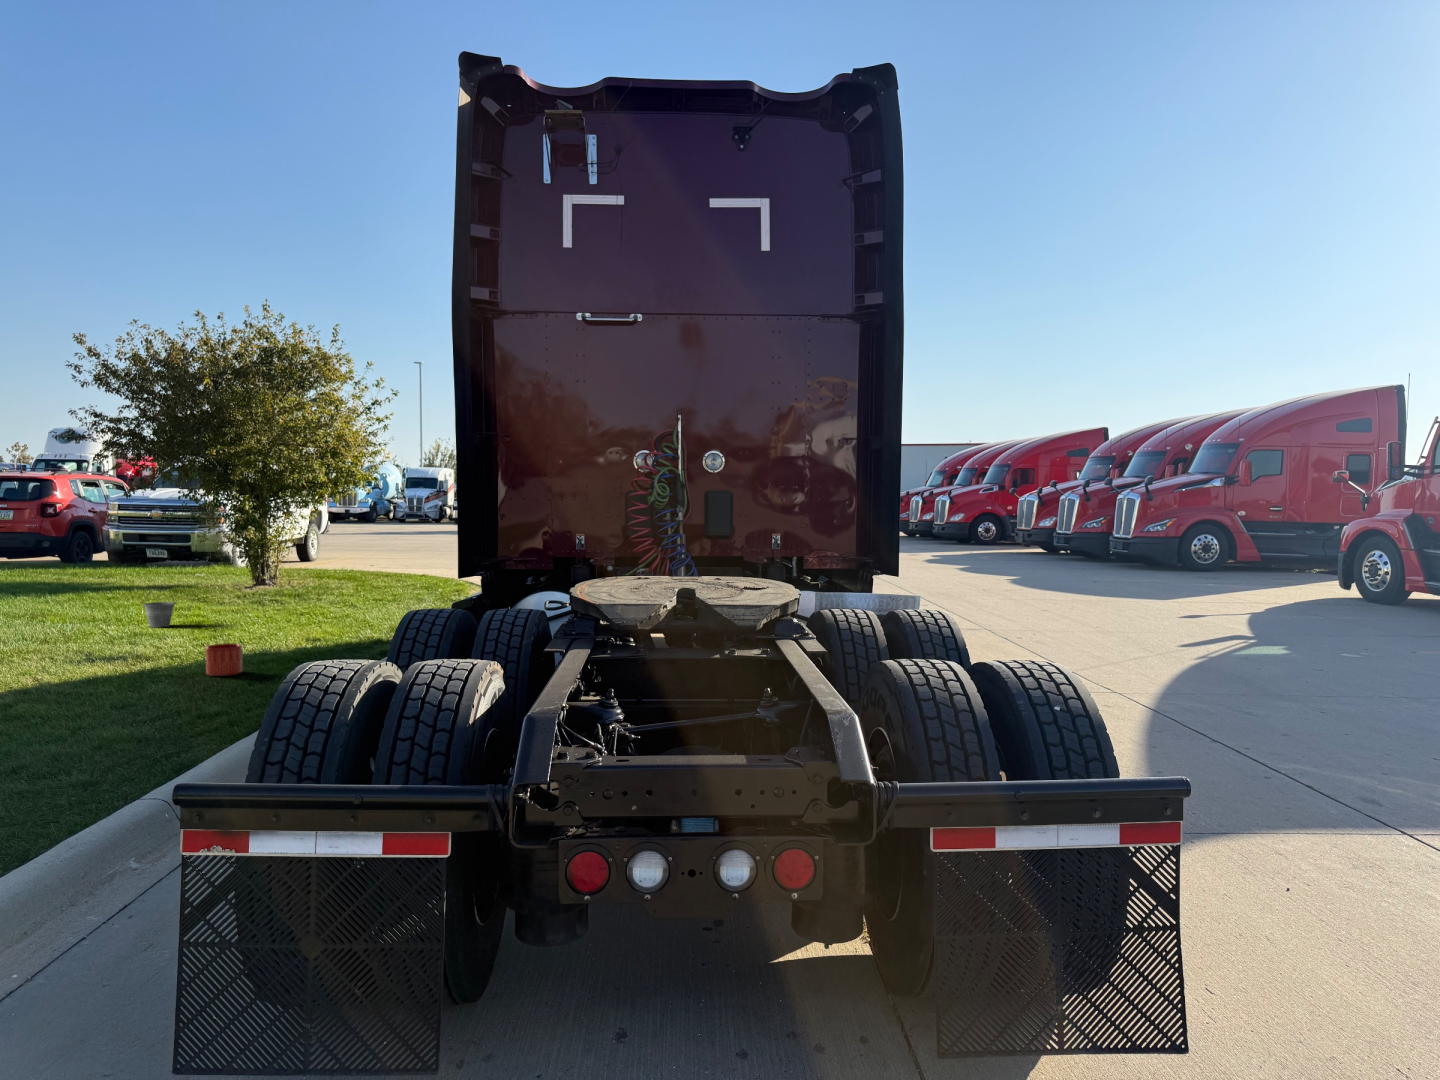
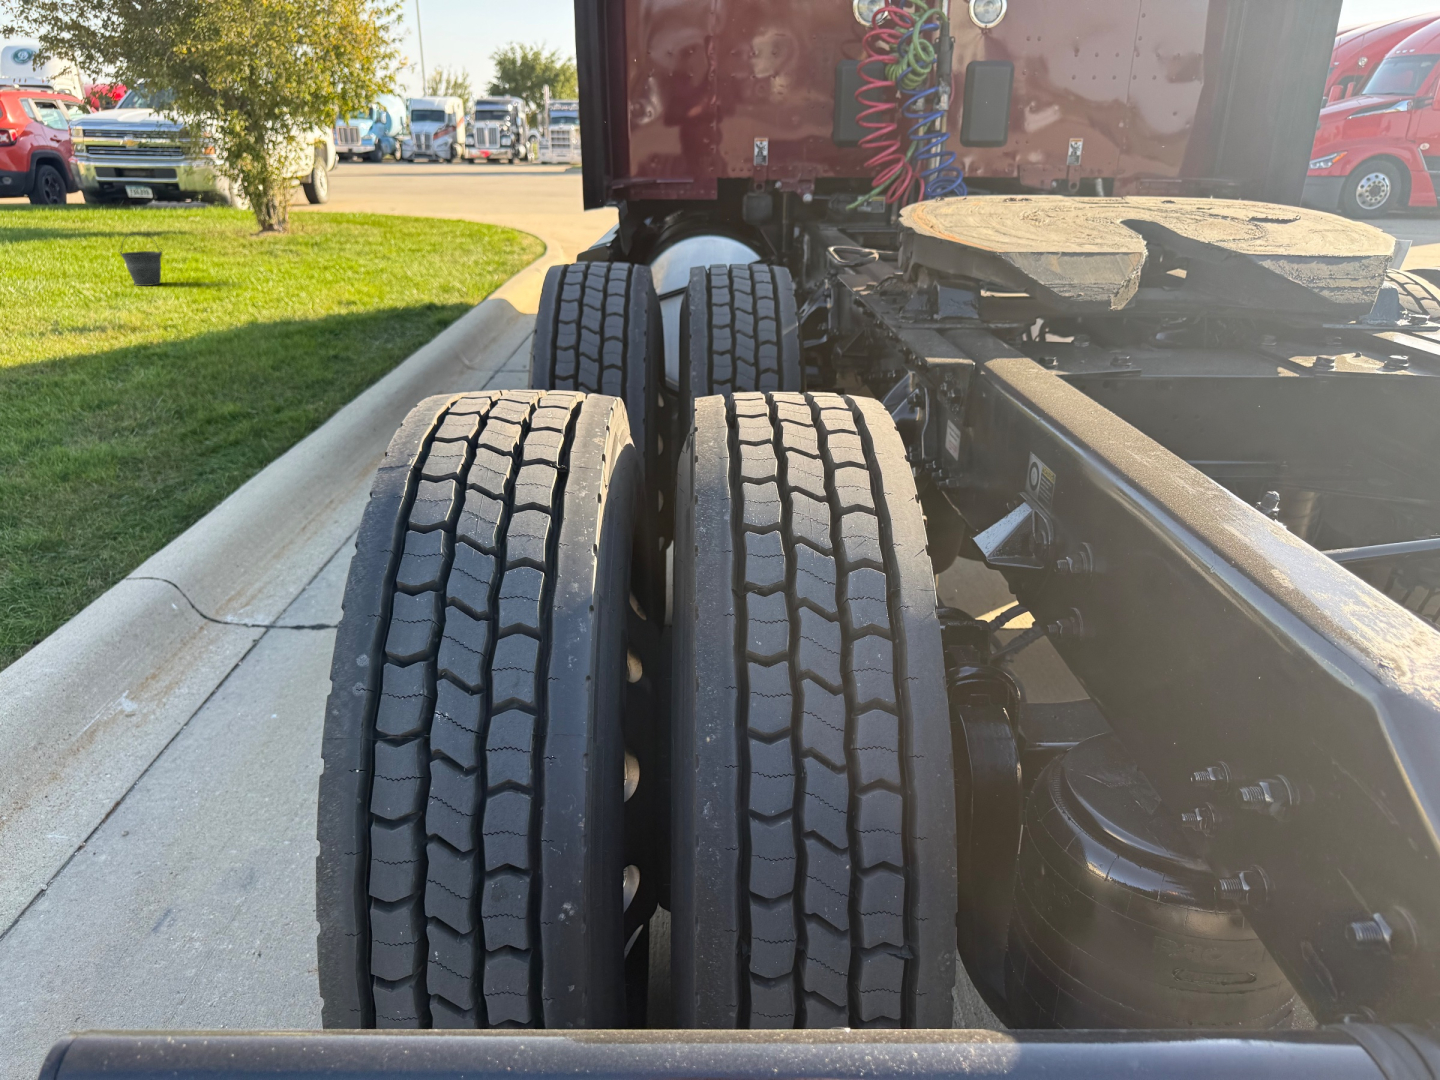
planter: present [206,643,242,676] -> none [206,310,261,356]

